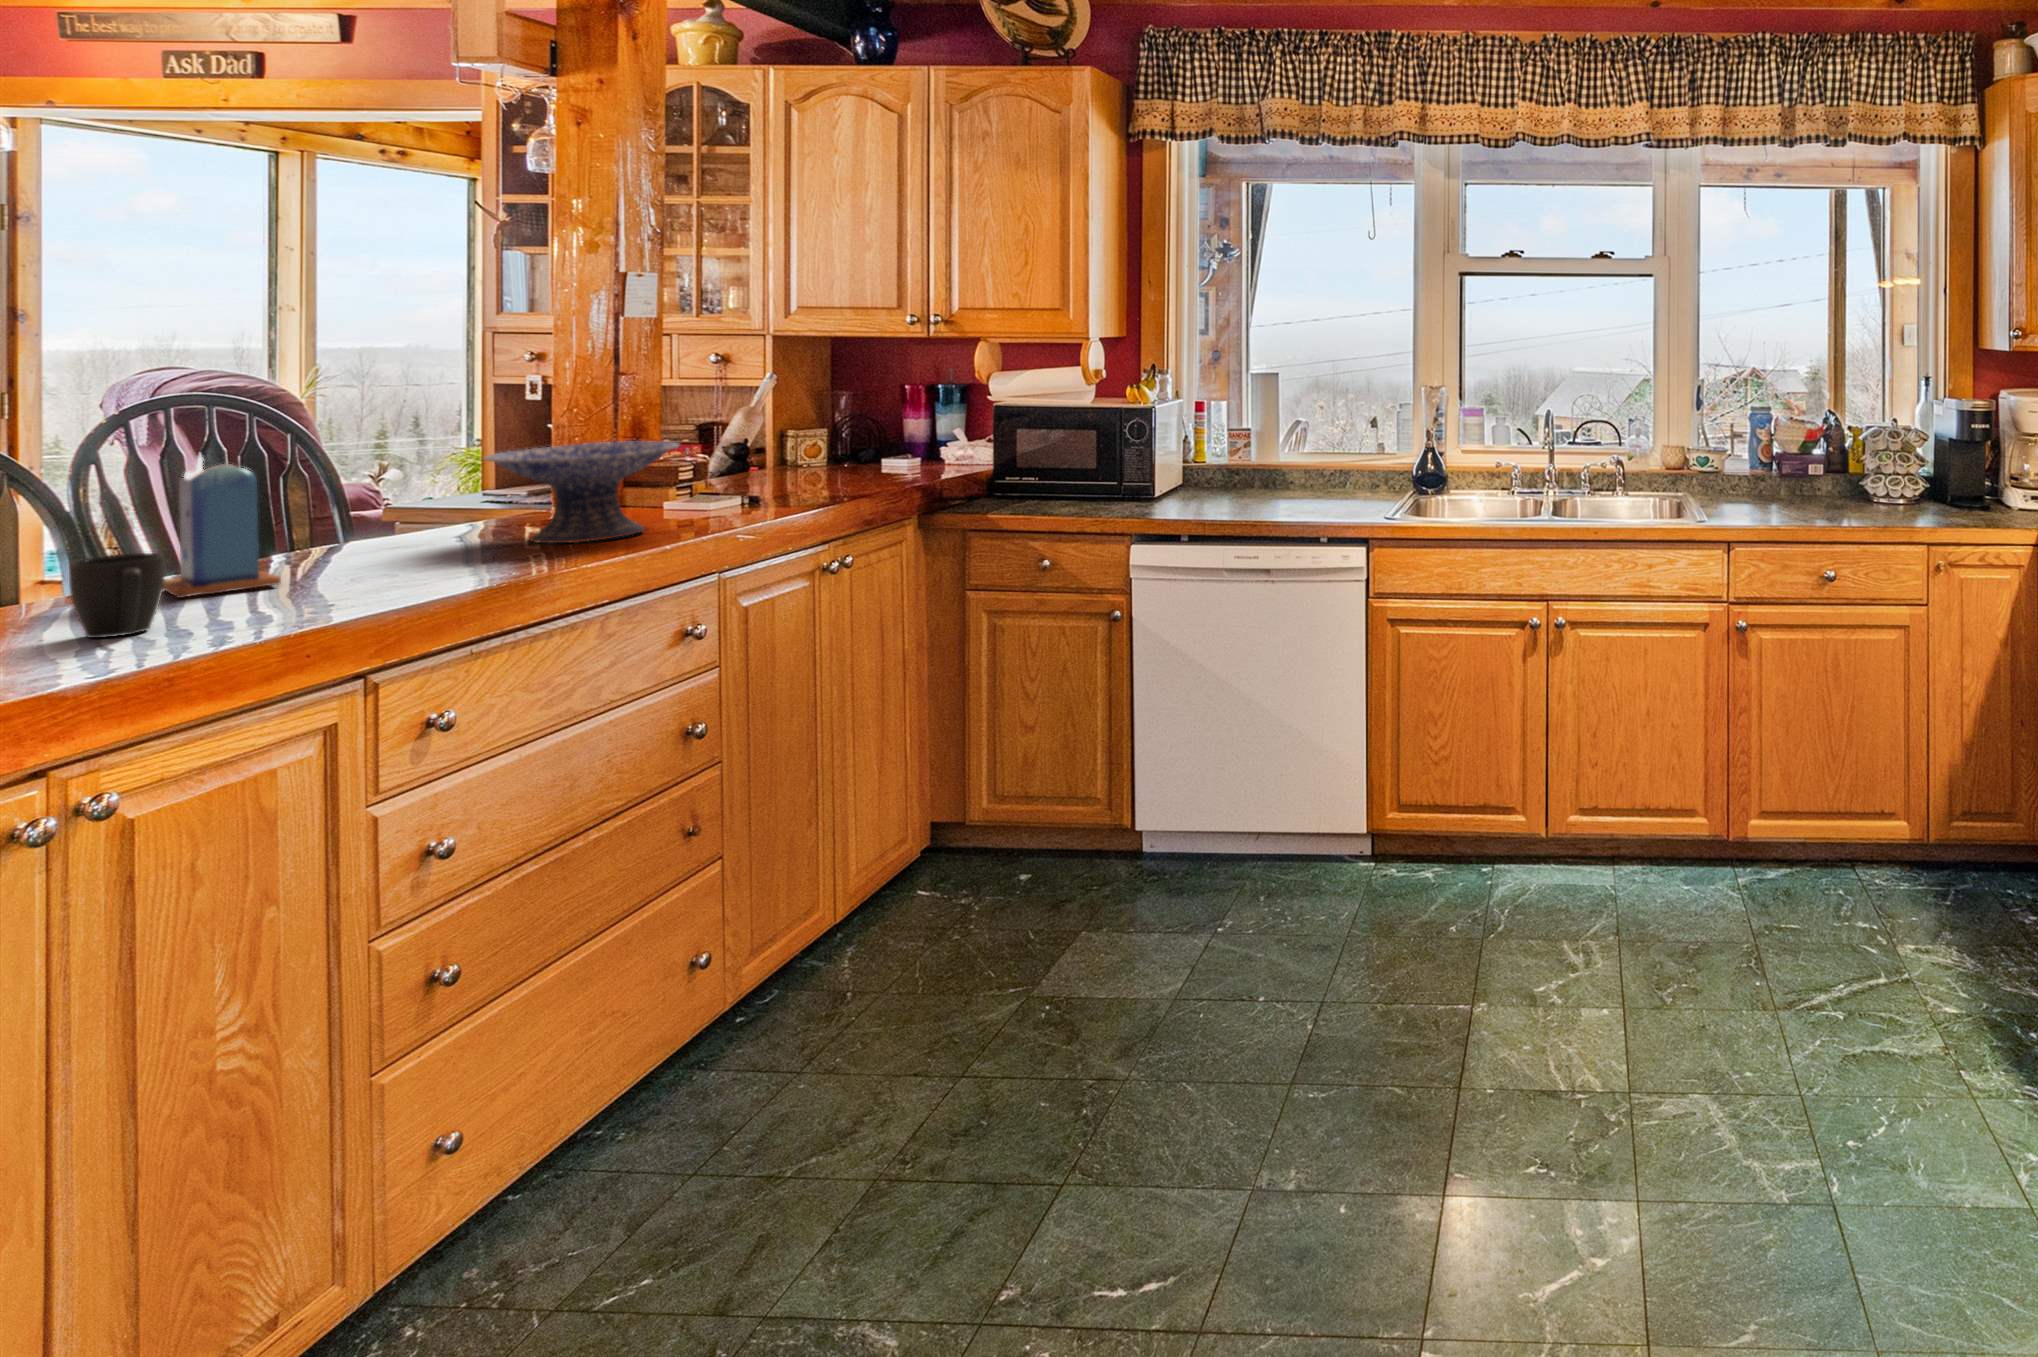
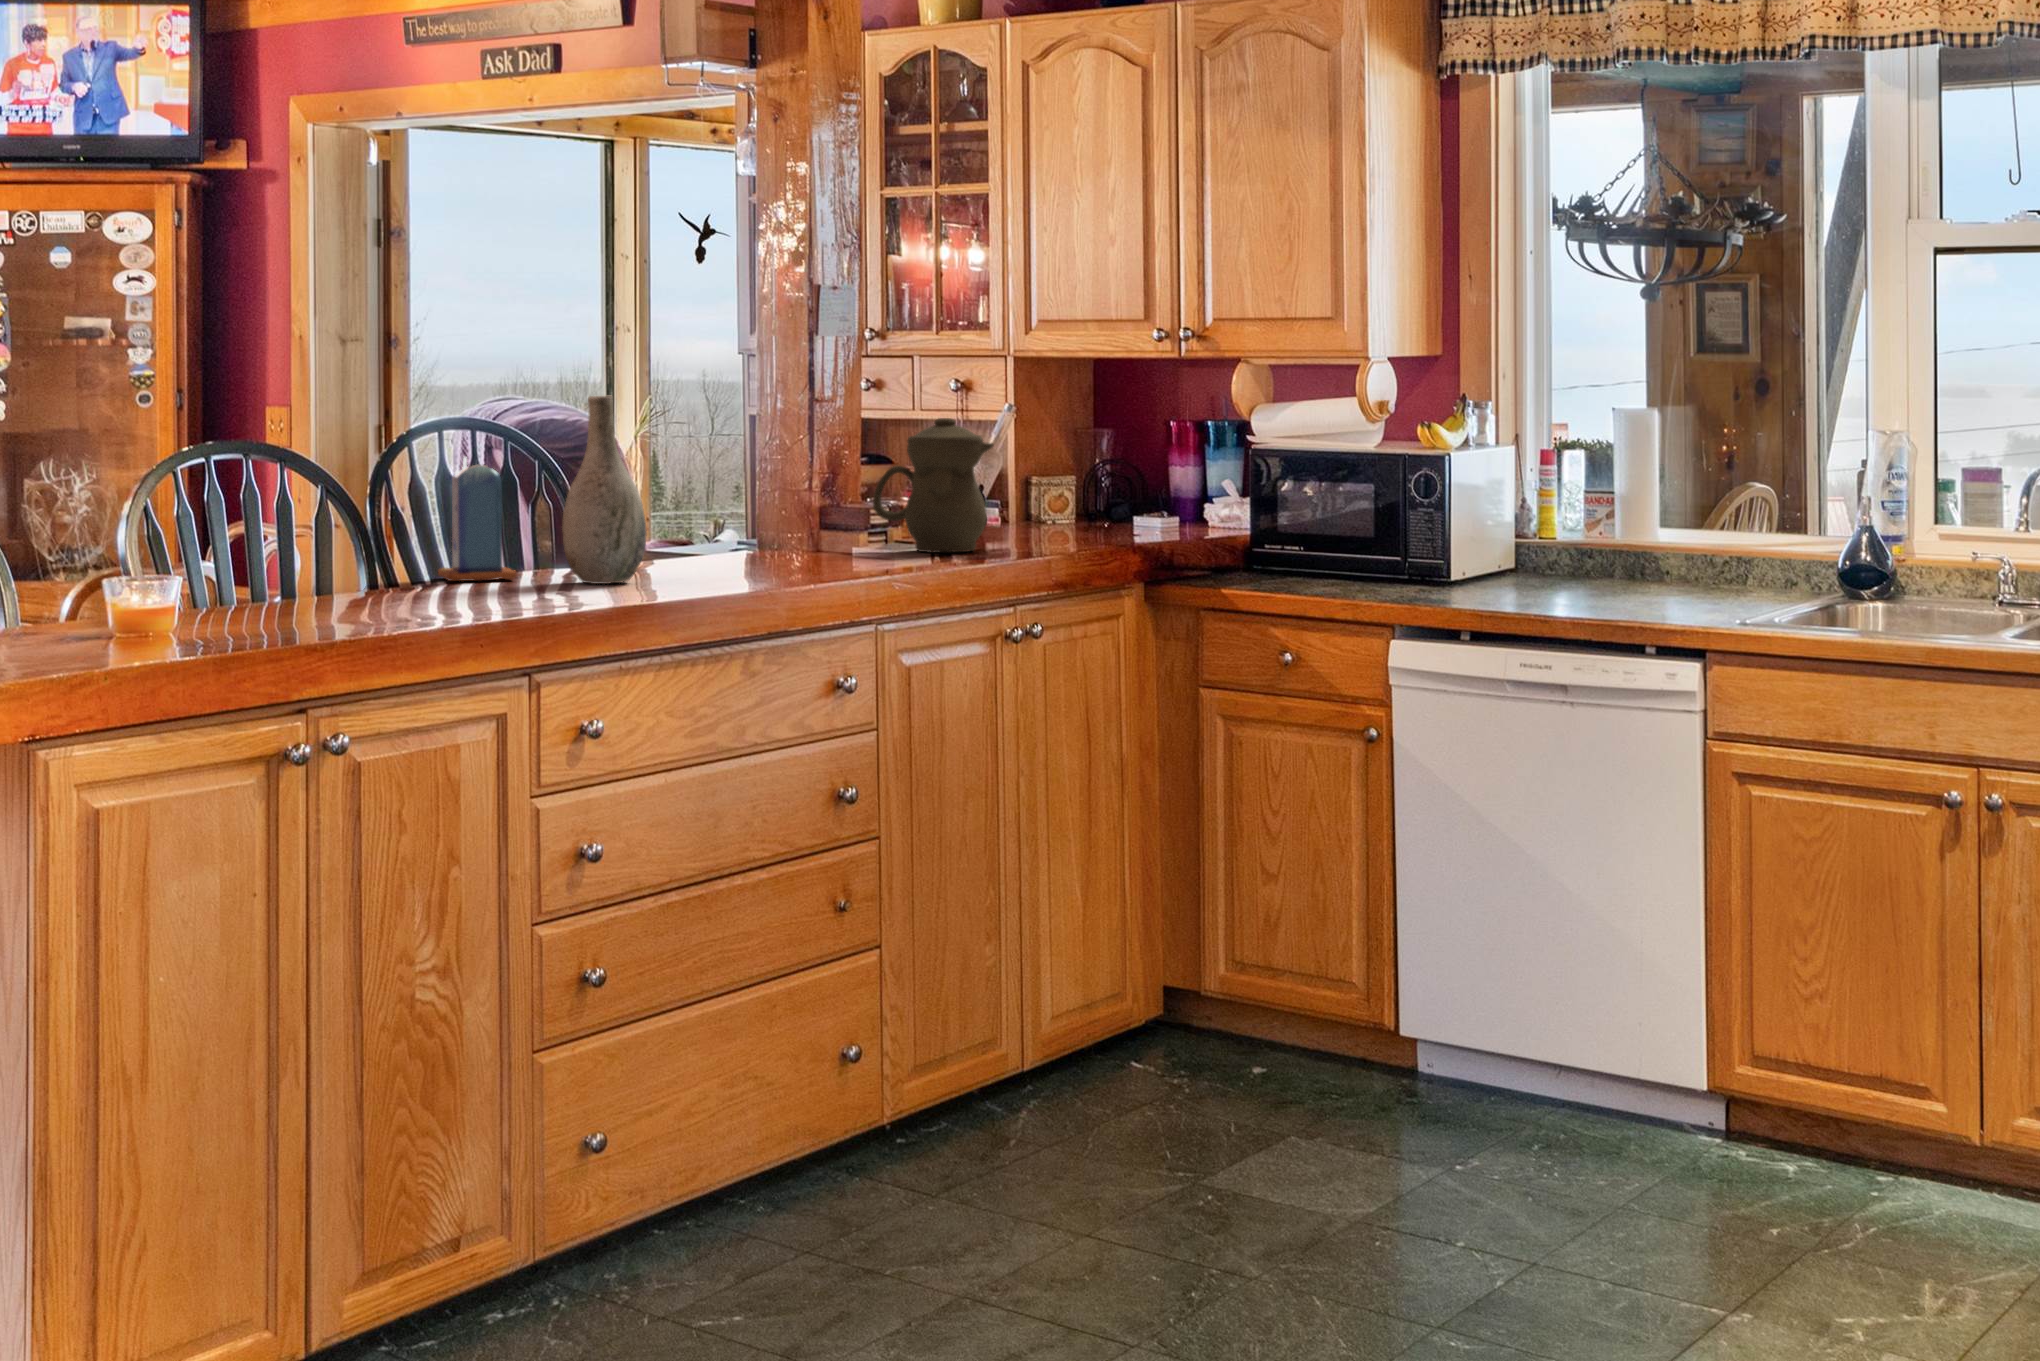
vase: none [351,387,465,584] -> present [562,395,647,584]
teapot: none [683,390,805,505] -> present [873,418,993,552]
decorative bowl: present [483,441,680,543] -> none [677,468,848,568]
mug: present [69,553,164,638] -> none [378,531,434,597]

